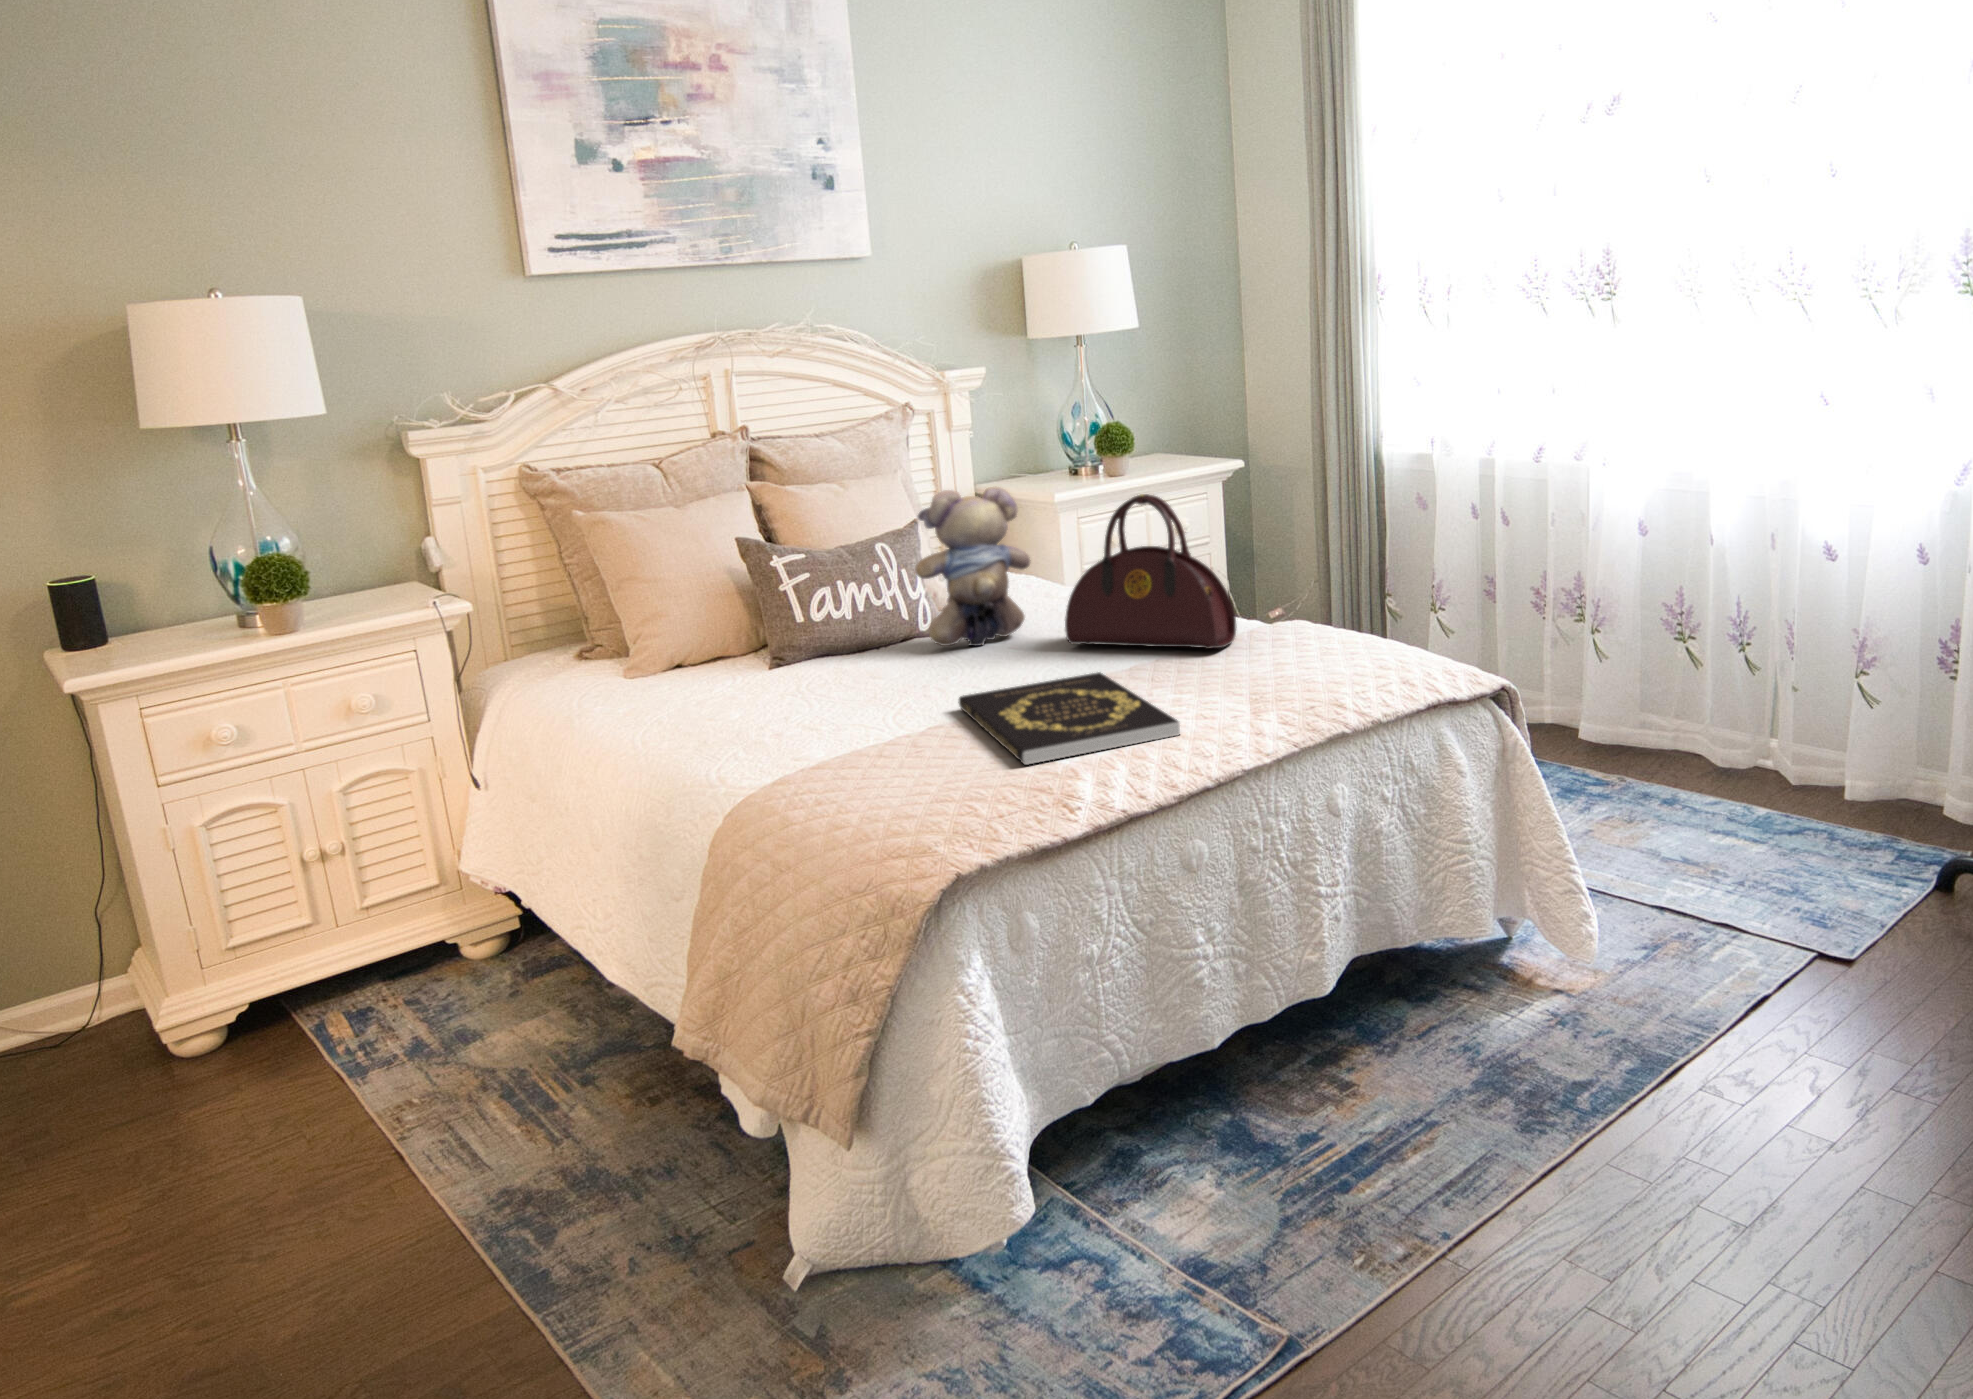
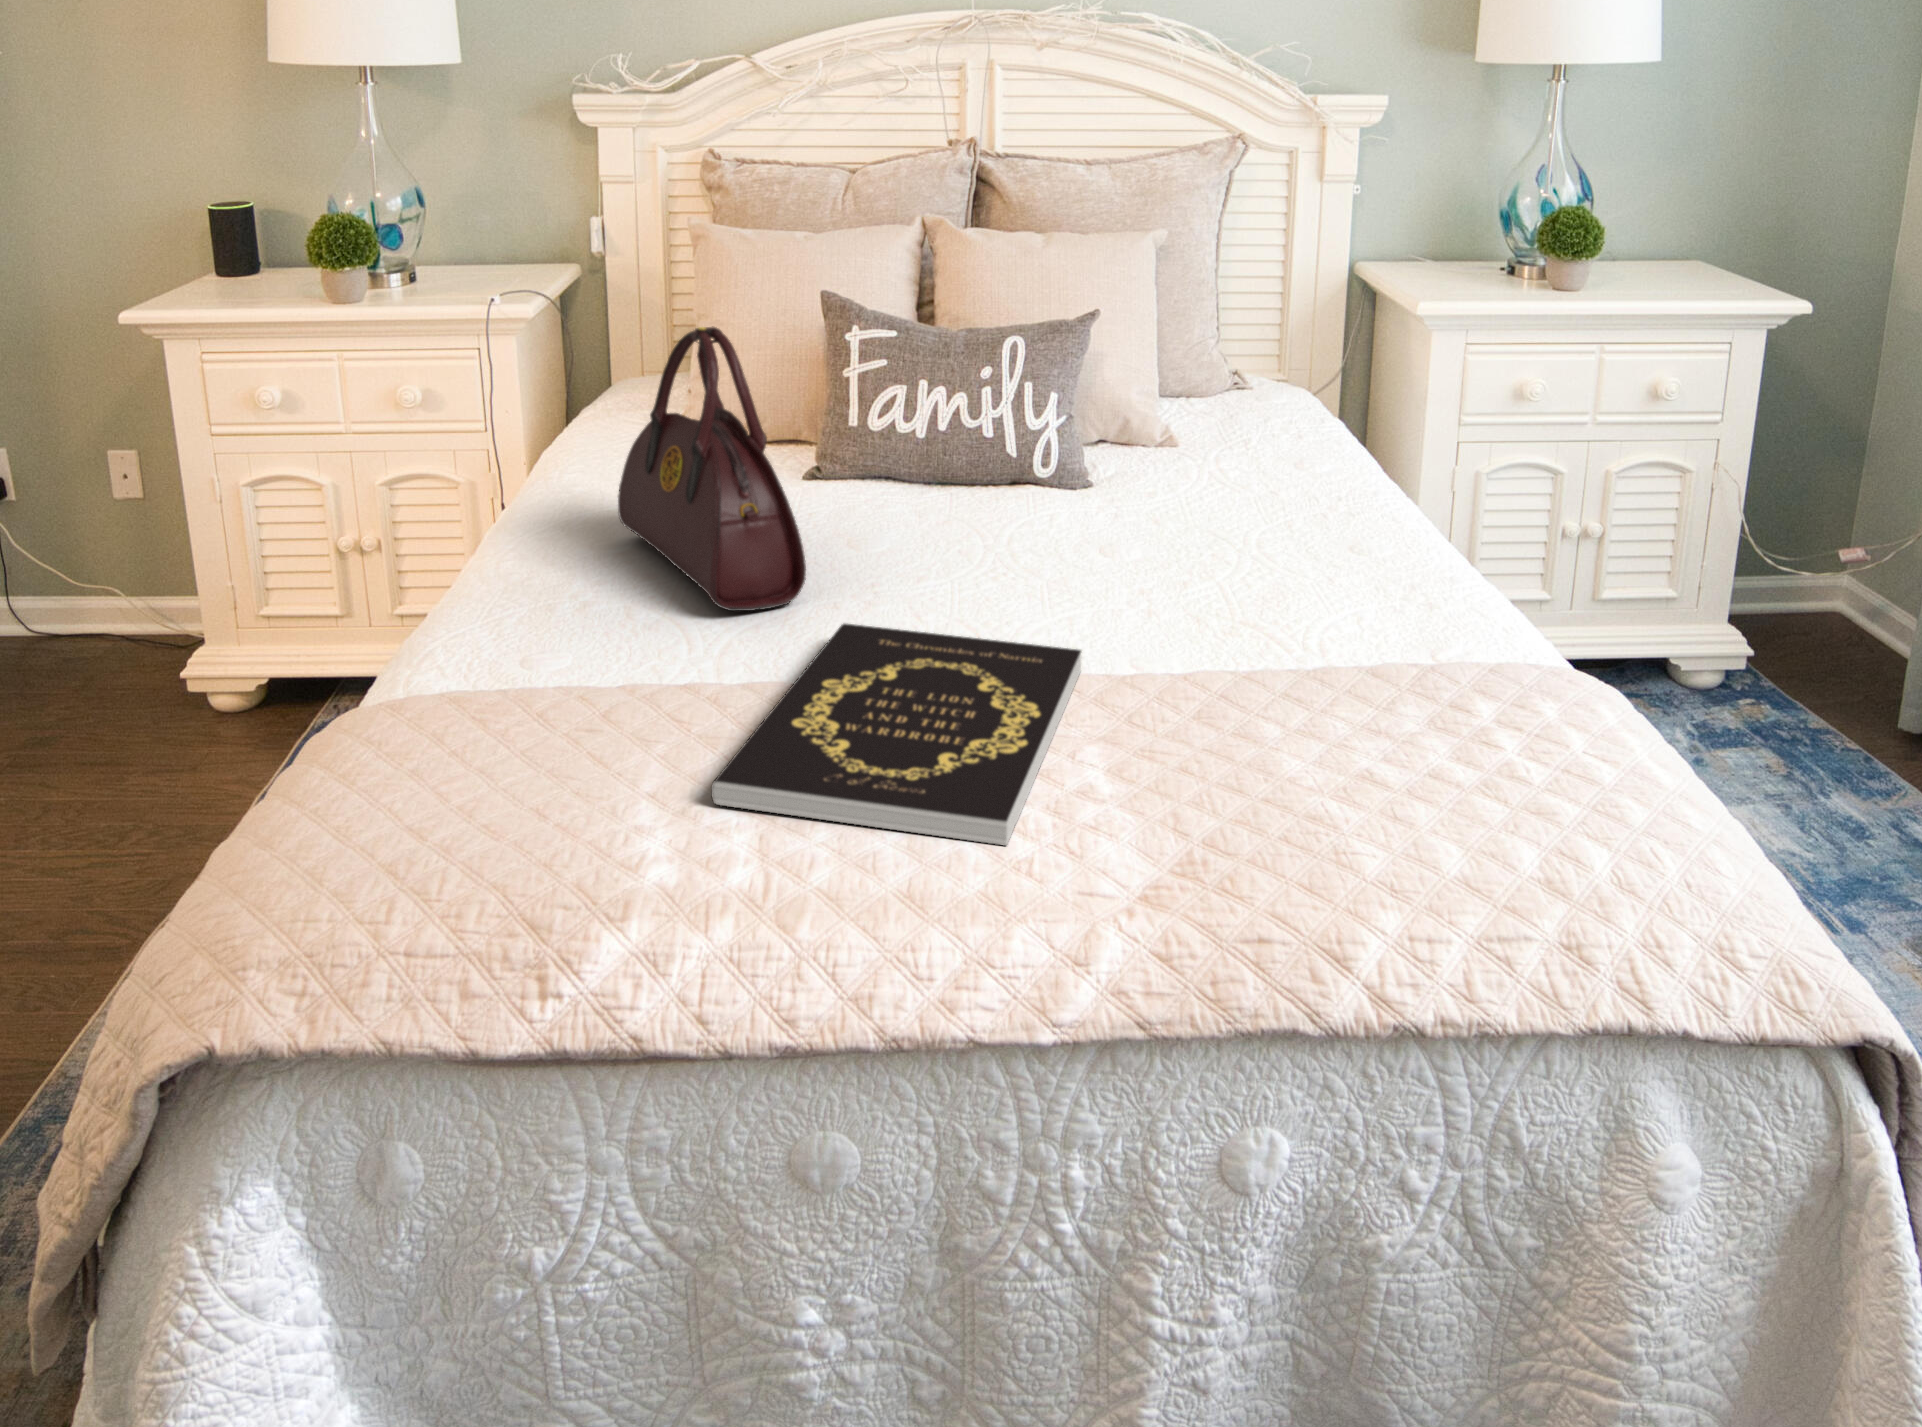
teddy bear: present [915,487,1030,646] -> none [983,283,1165,530]
handbag: present [1065,494,1237,649] -> present [618,326,806,611]

